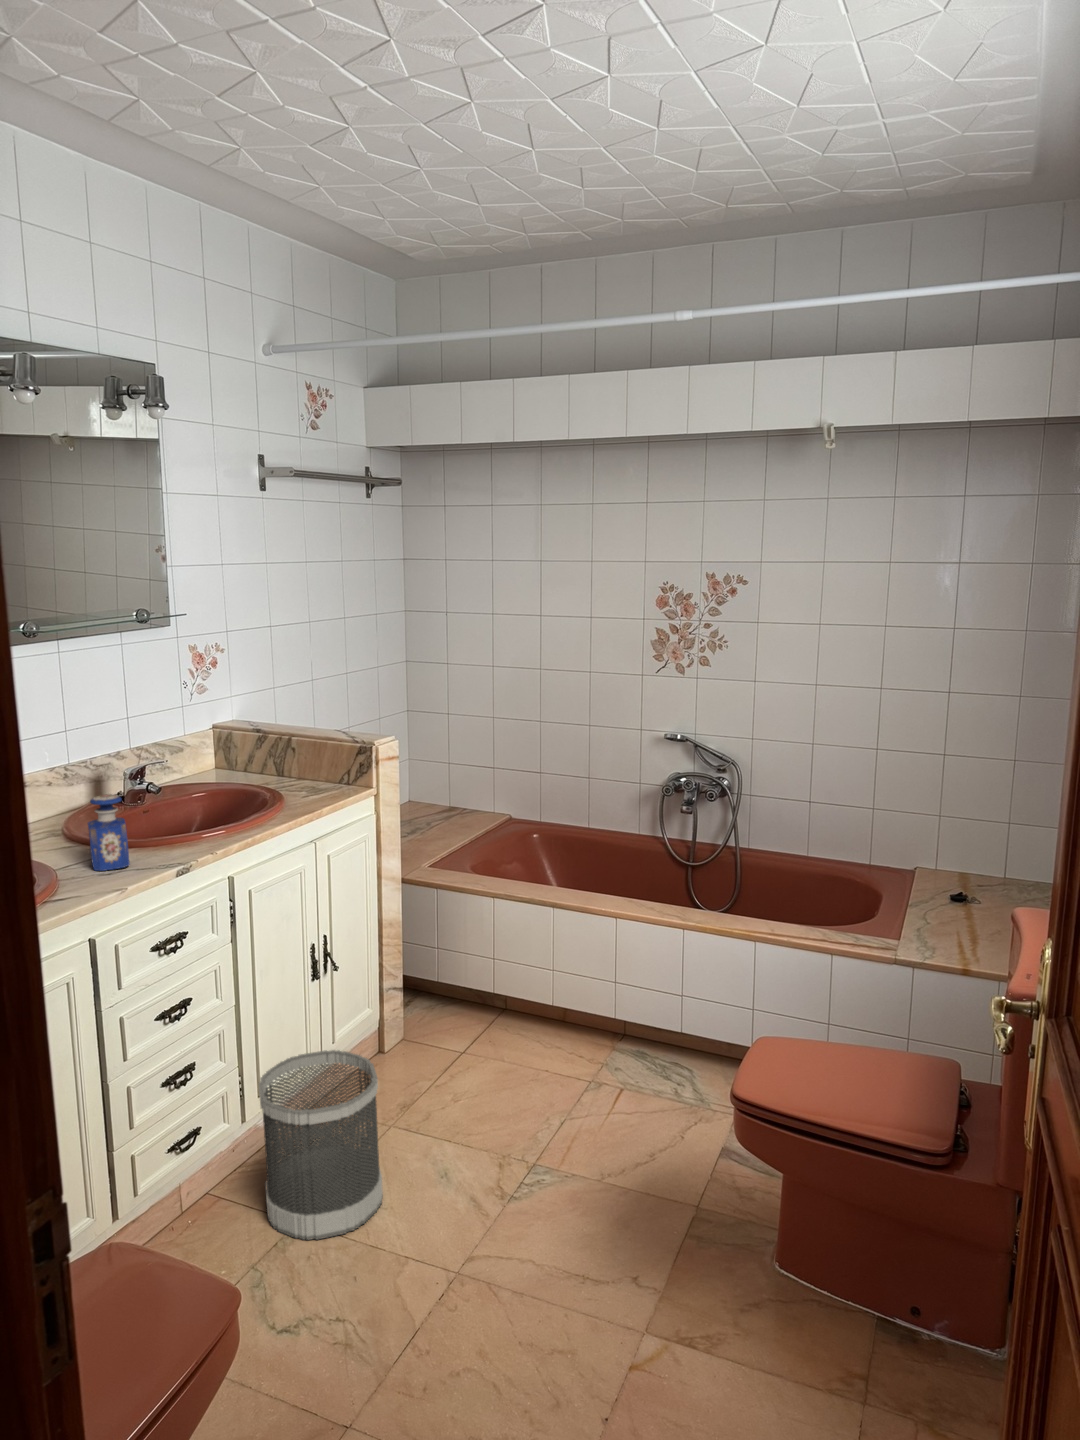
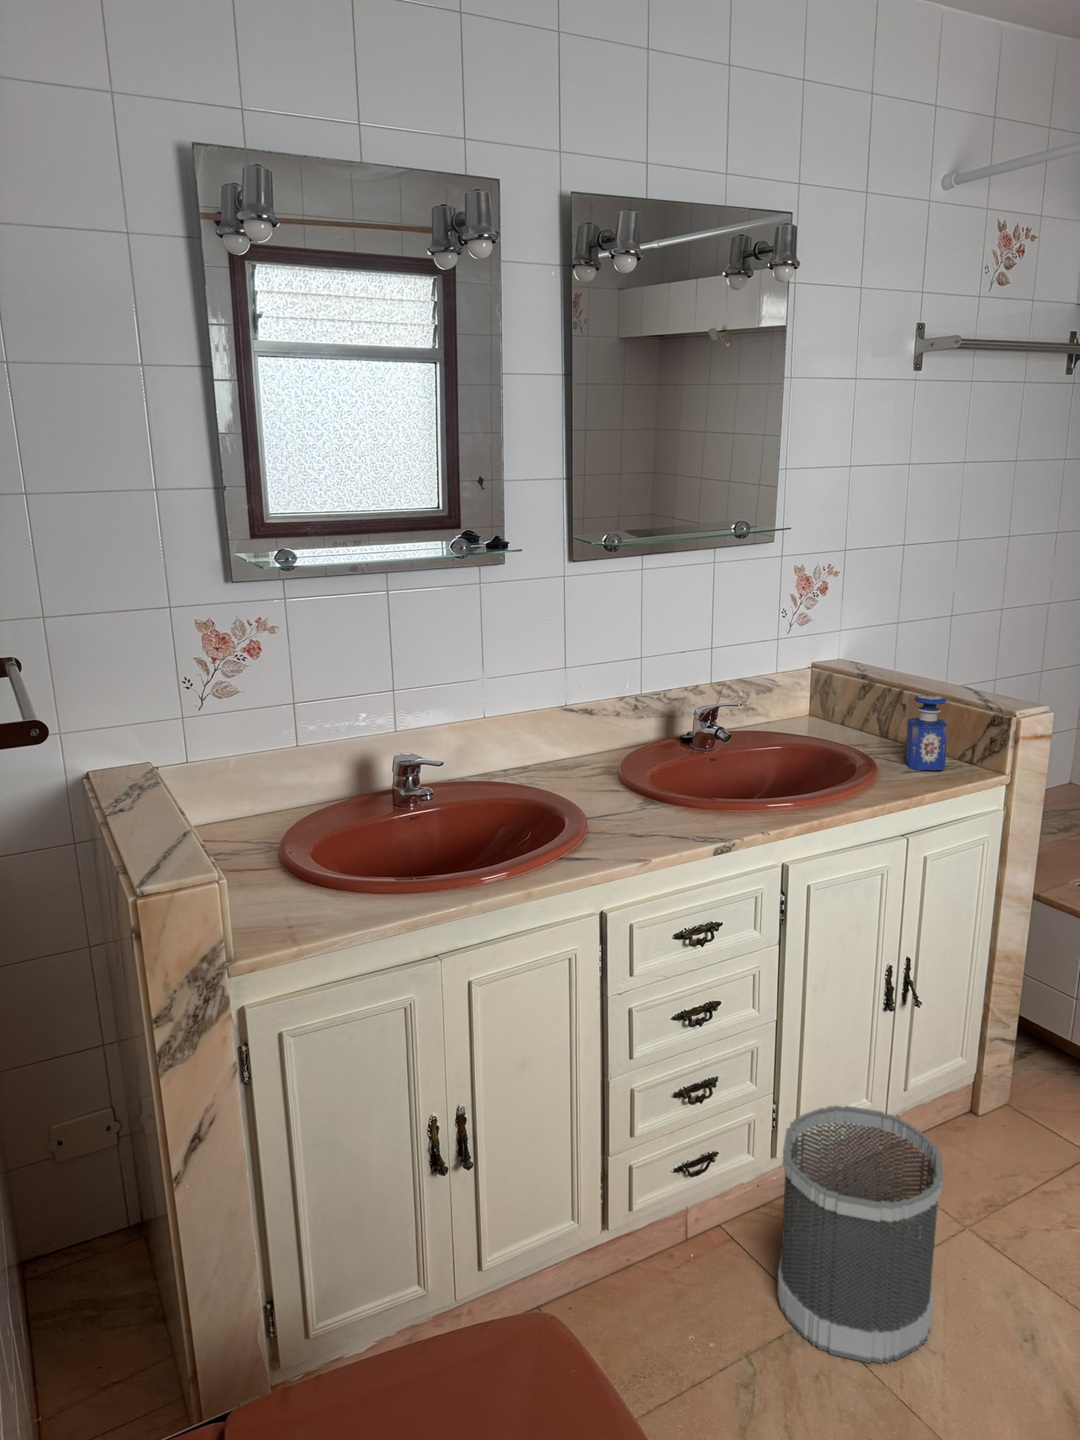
perfume bottle: present [88,794,130,871] -> present [905,694,947,770]

